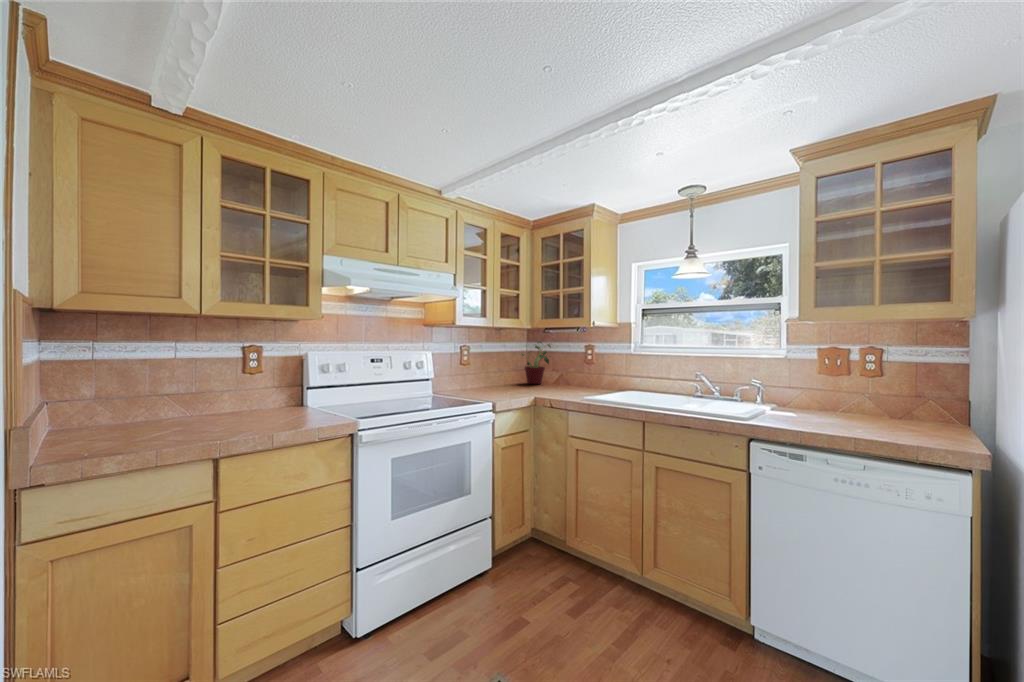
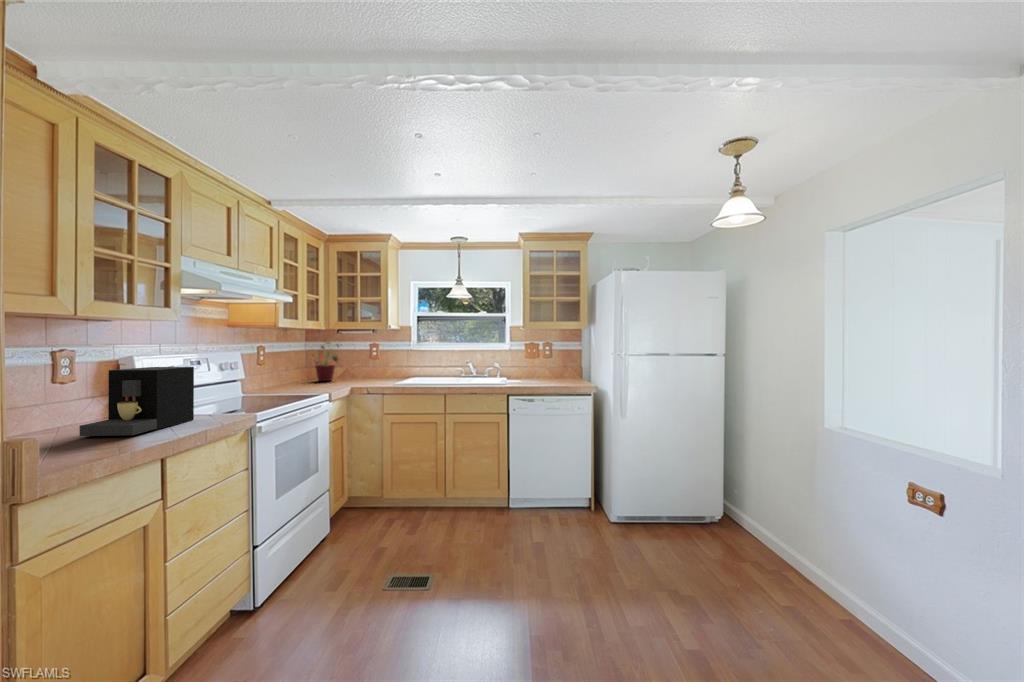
coffee maker: none [167,365,289,440] -> present [79,367,194,436]

